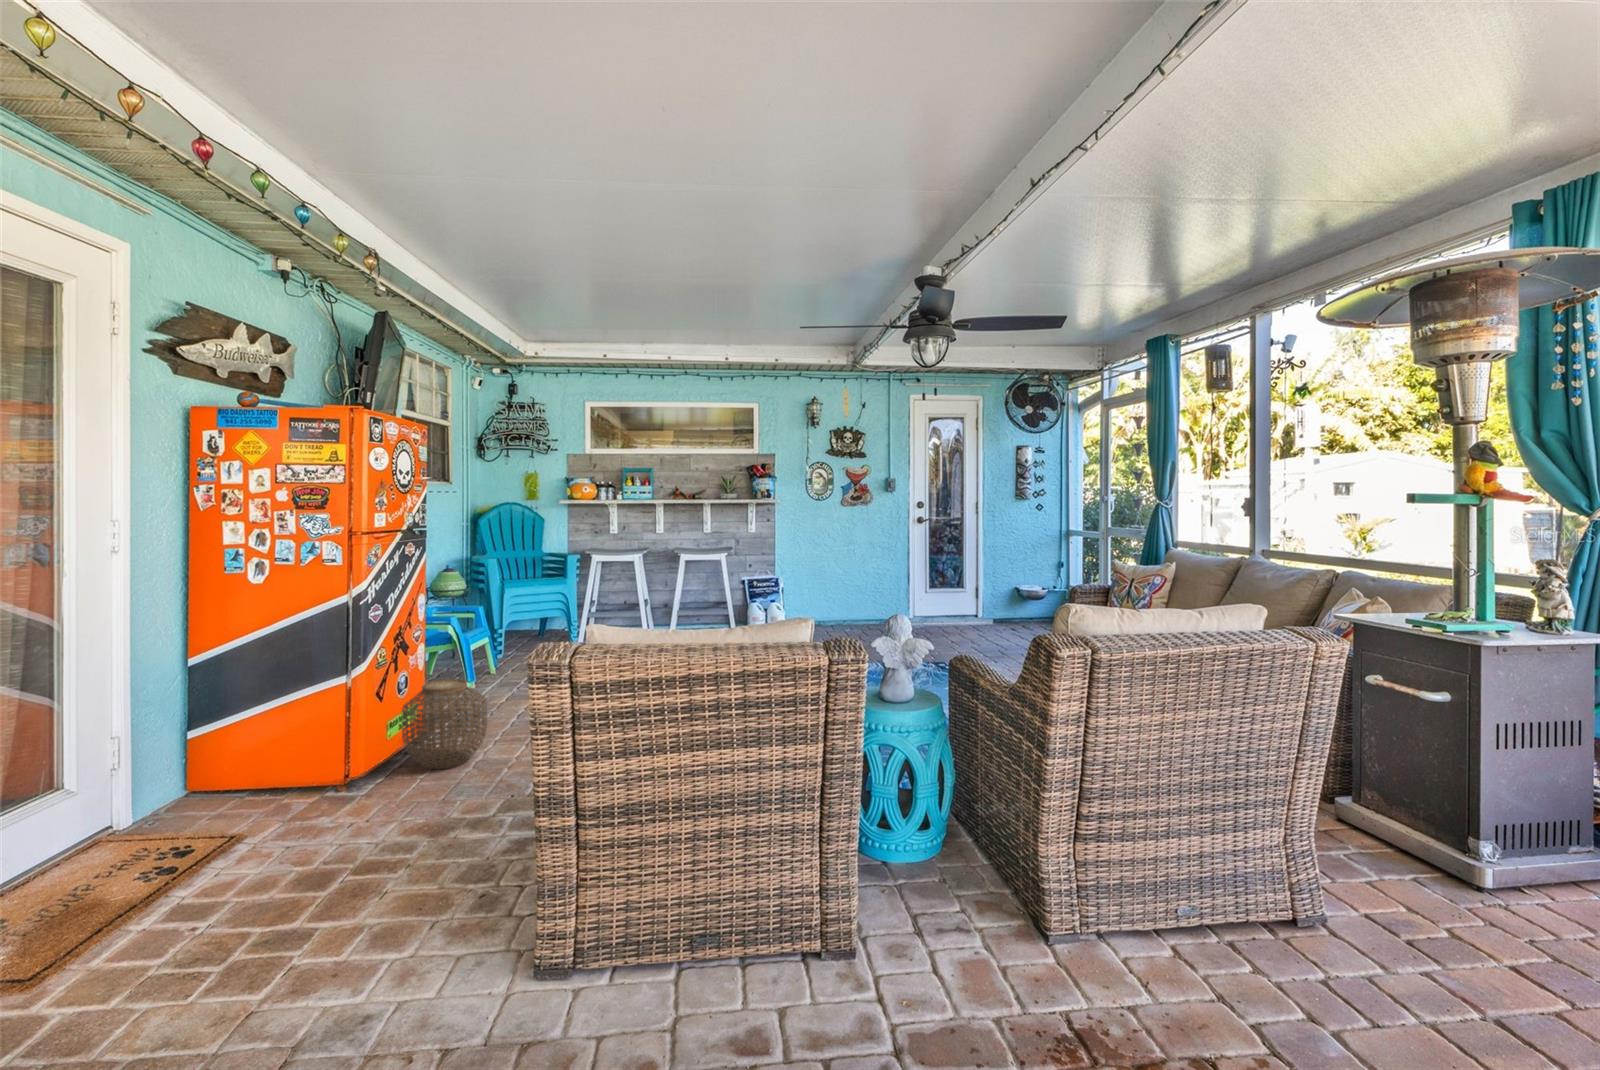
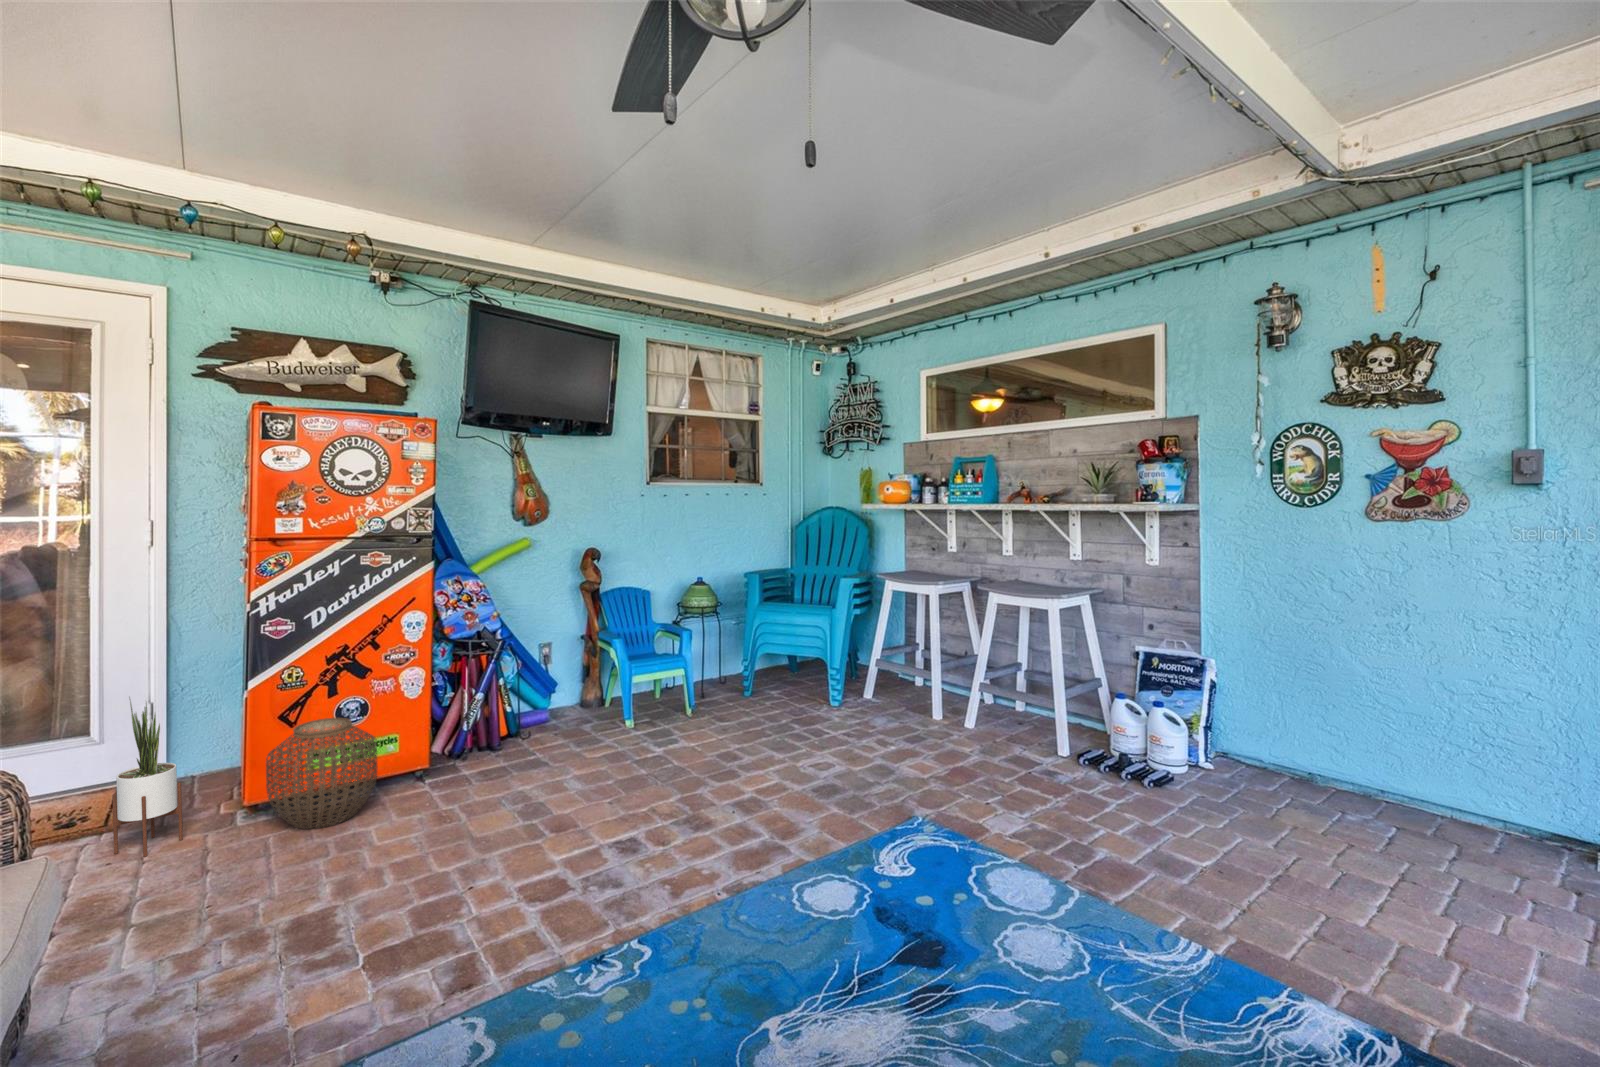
potted plant: none [323,677,394,819] -> present [112,696,183,857]

